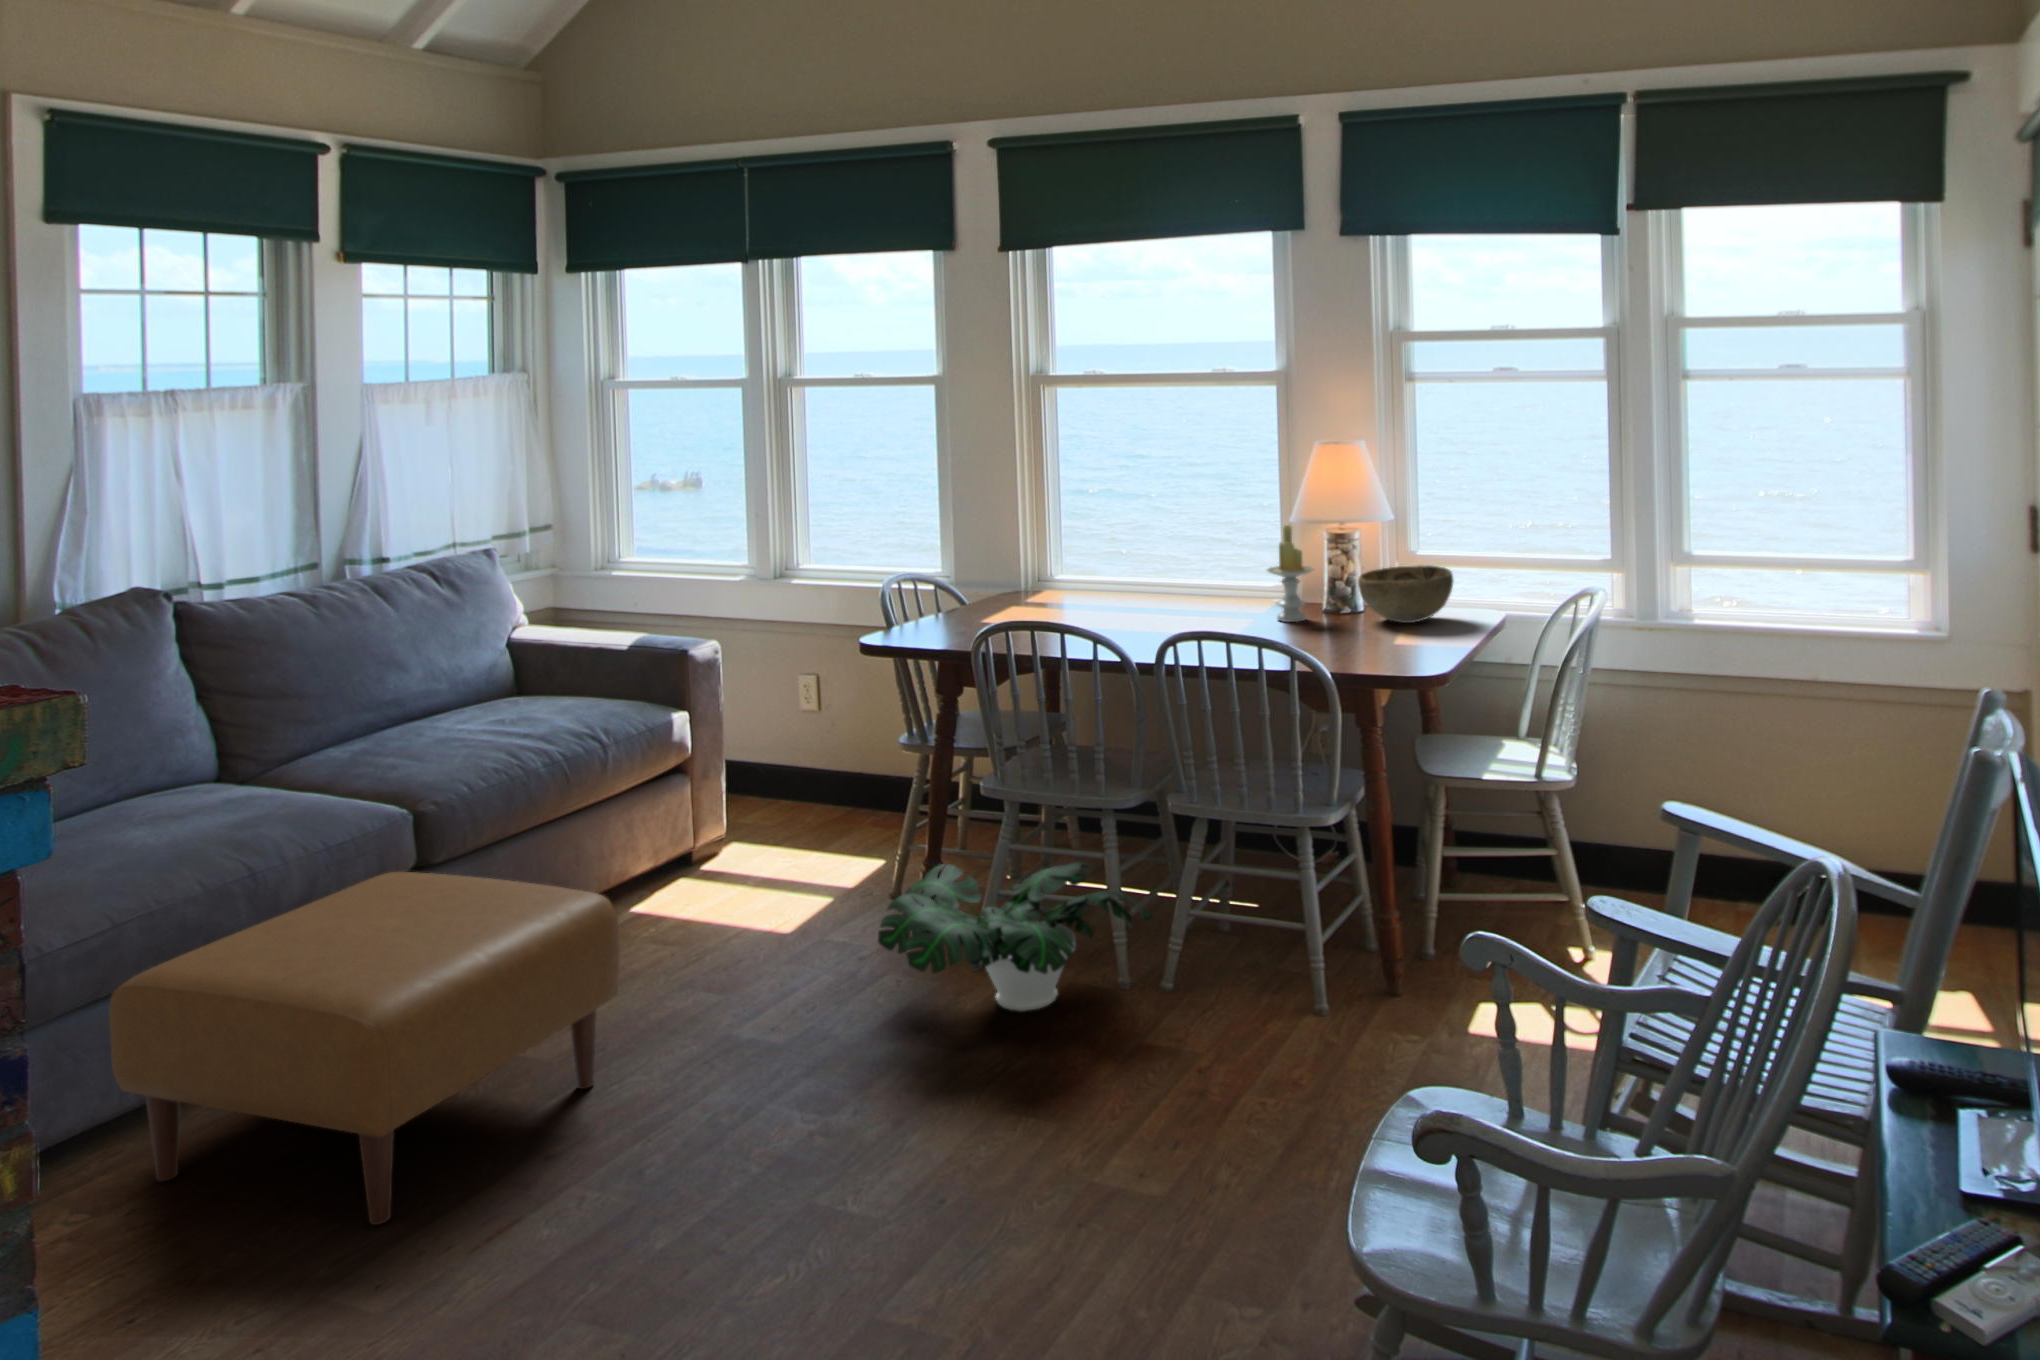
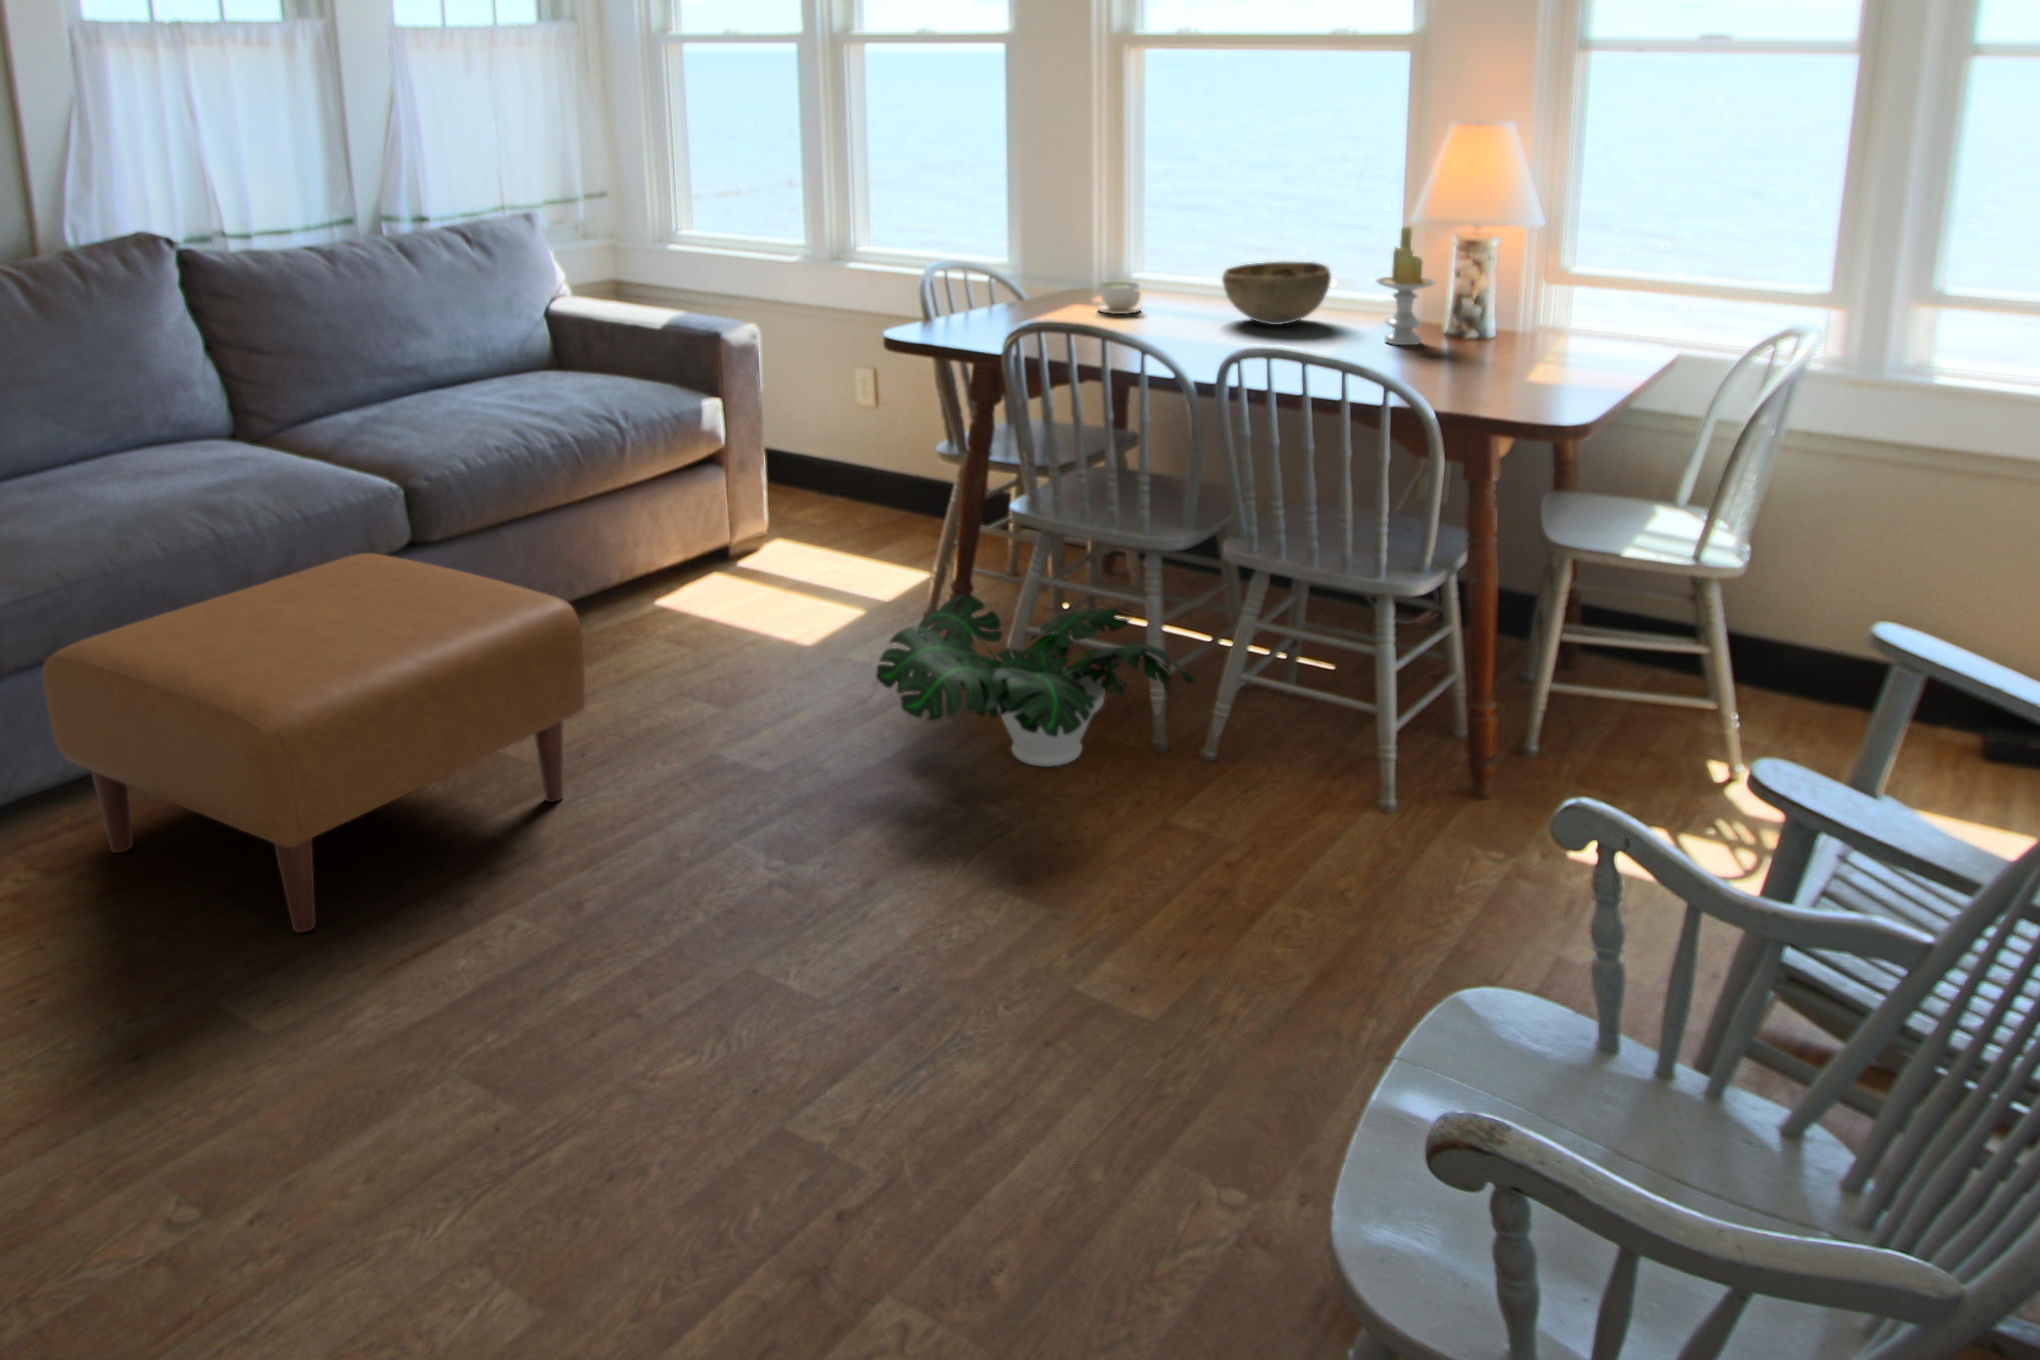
decorative bowl: present [1358,565,1453,623] -> present [1222,261,1331,325]
coffee cup: none [1031,582,1069,611] -> present [1098,281,1141,314]

